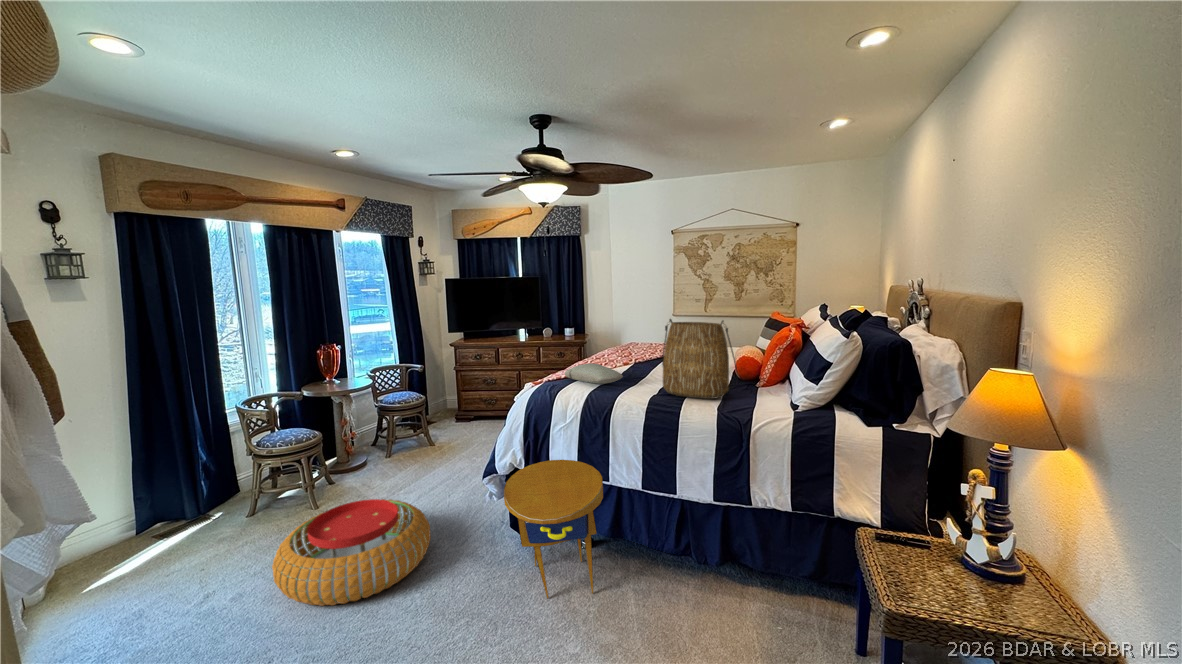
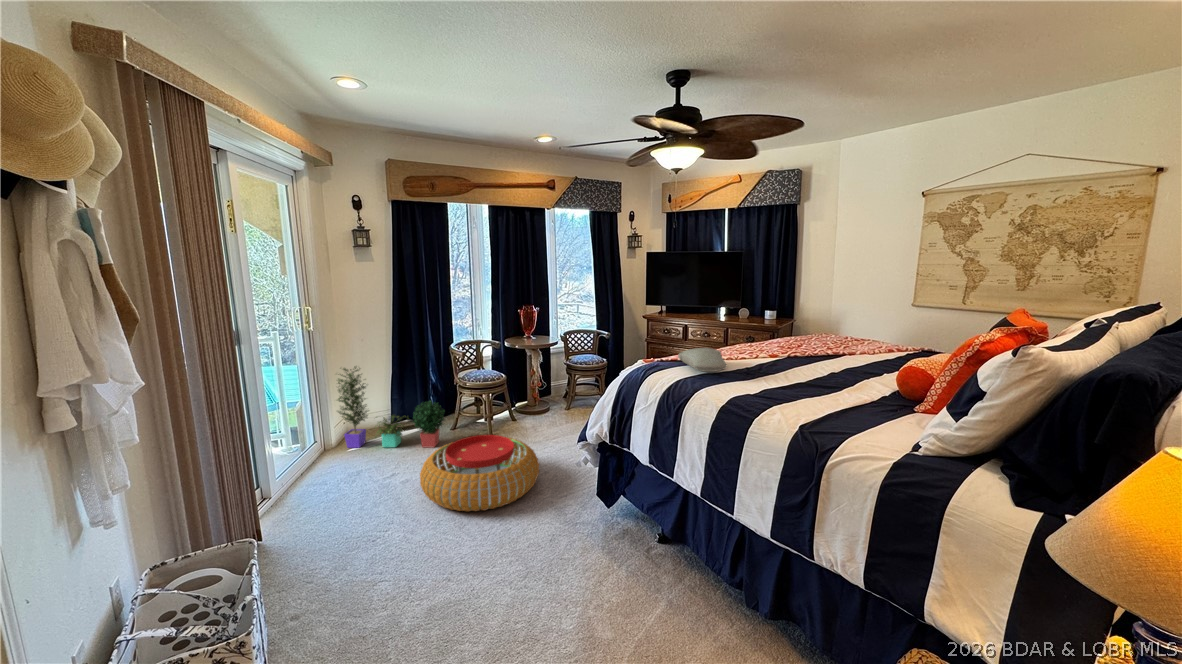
tote bag: present [662,319,738,399] -> none [760,303,862,414]
potted plant: none [35,460,254,593] -> present [338,367,445,448]
side table: present [504,460,603,598] -> none [555,439,658,586]

